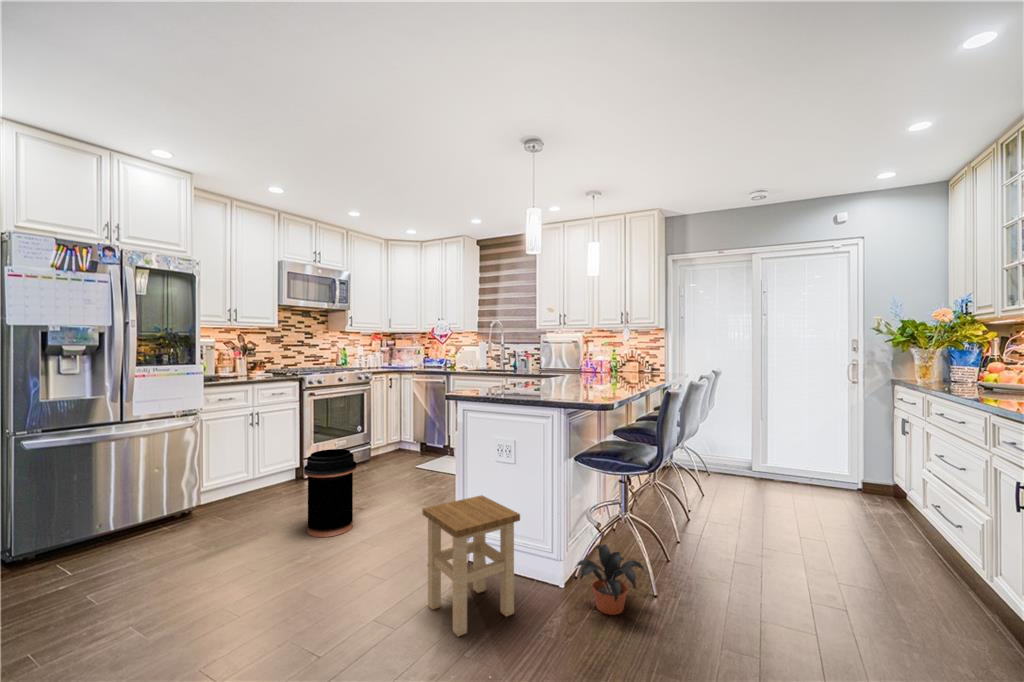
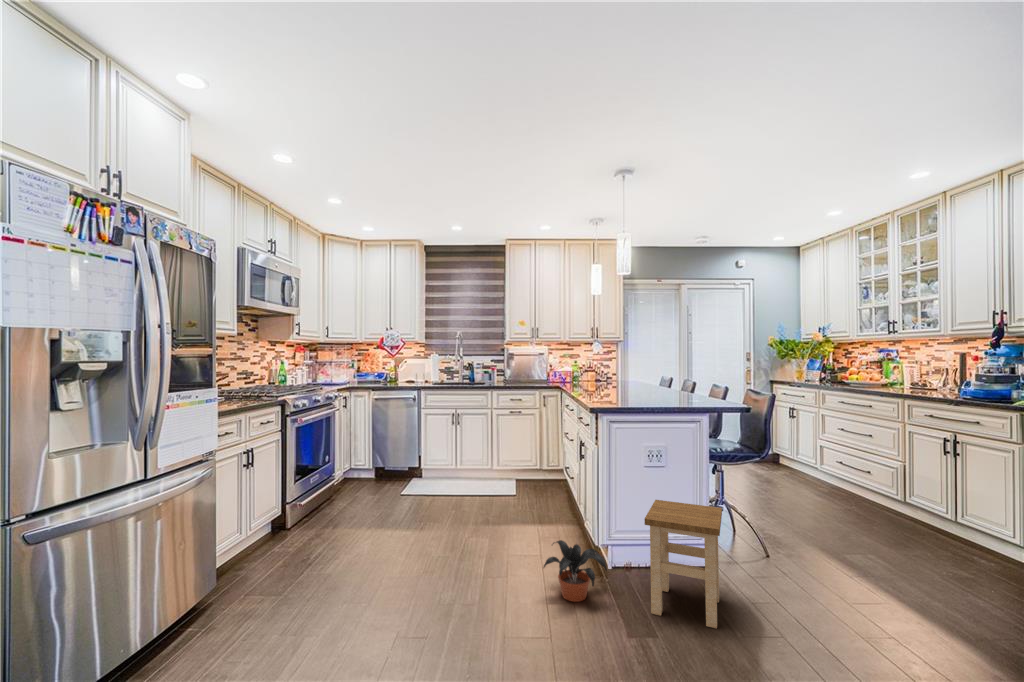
trash can: present [304,449,356,537] -> none [397,479,455,586]
potted plant: present [575,545,644,615] -> present [544,540,607,602]

